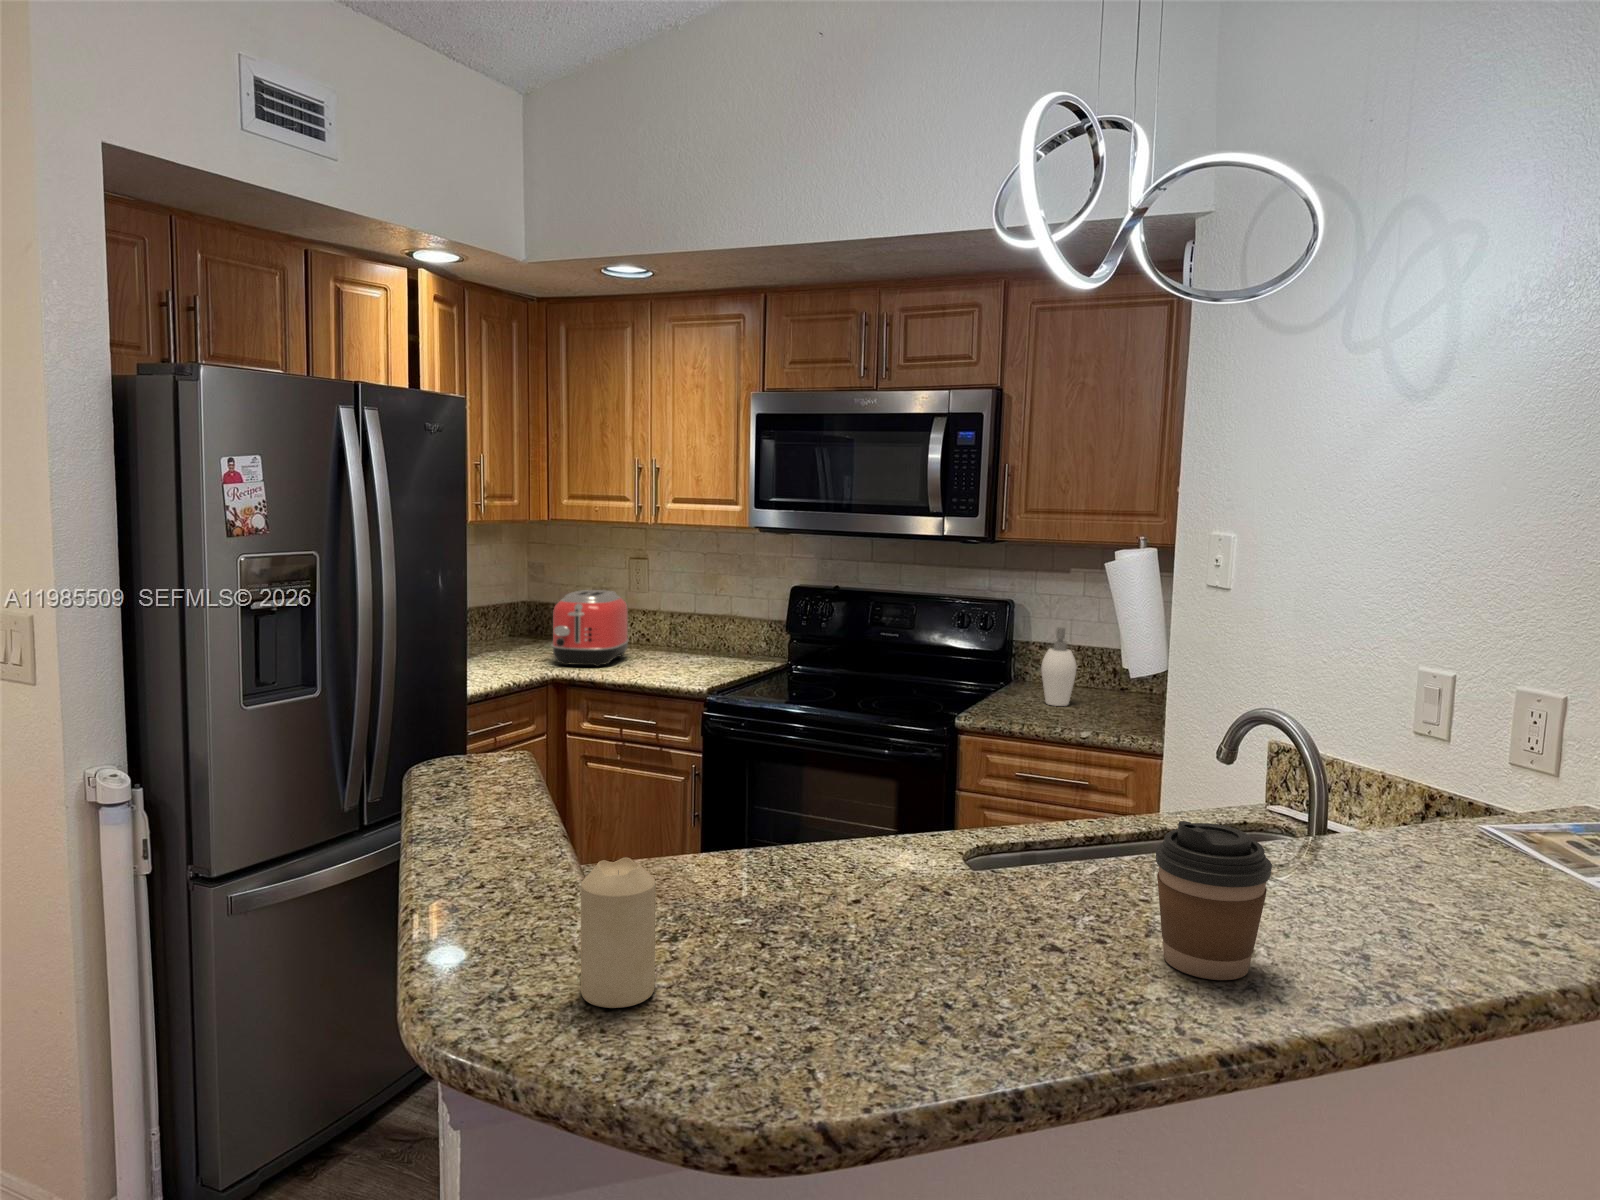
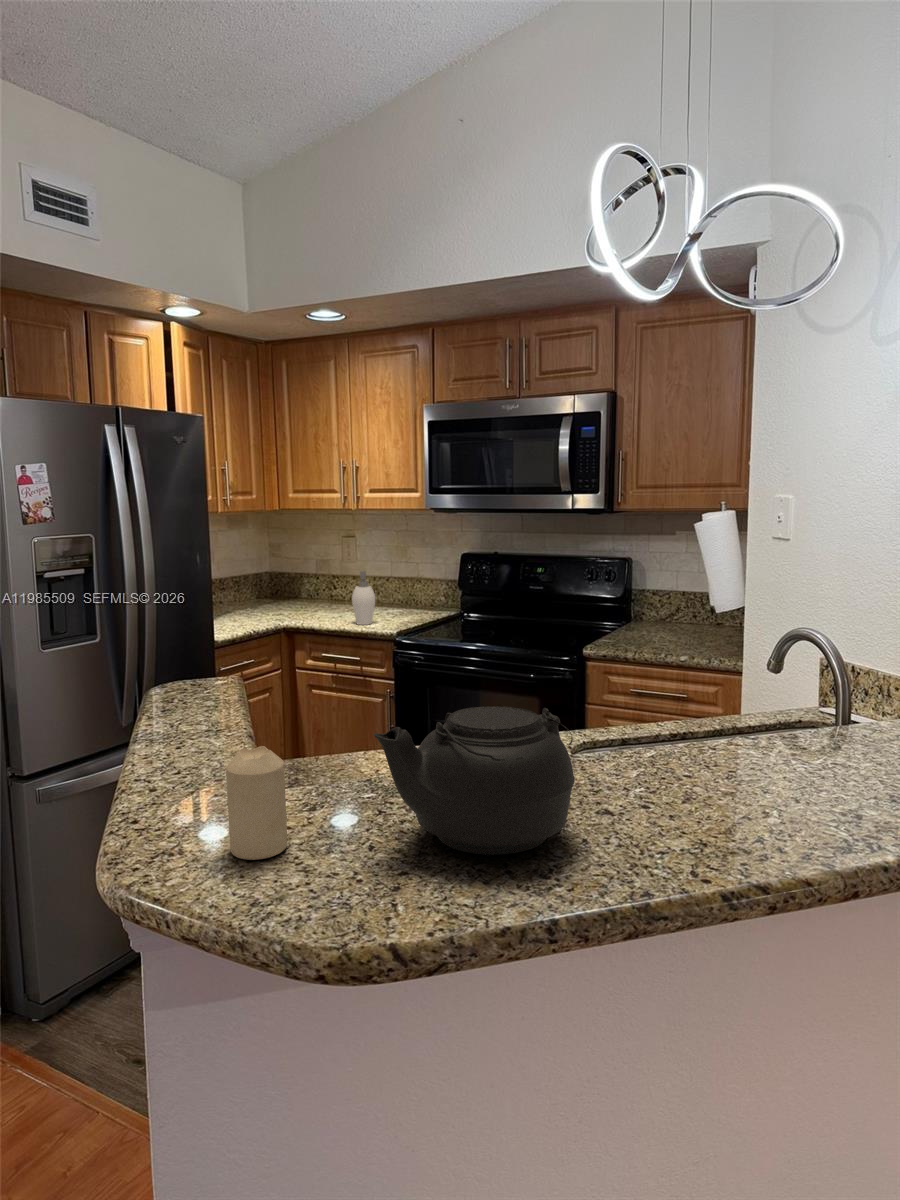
toaster: present [552,590,629,667] -> none [285,561,343,618]
soap dispenser: present [1041,627,1082,706] -> present [352,571,375,625]
teapot: none [776,809,1031,1006] -> present [373,706,575,856]
coffee cup: present [1156,821,1272,980] -> none [685,712,776,835]

